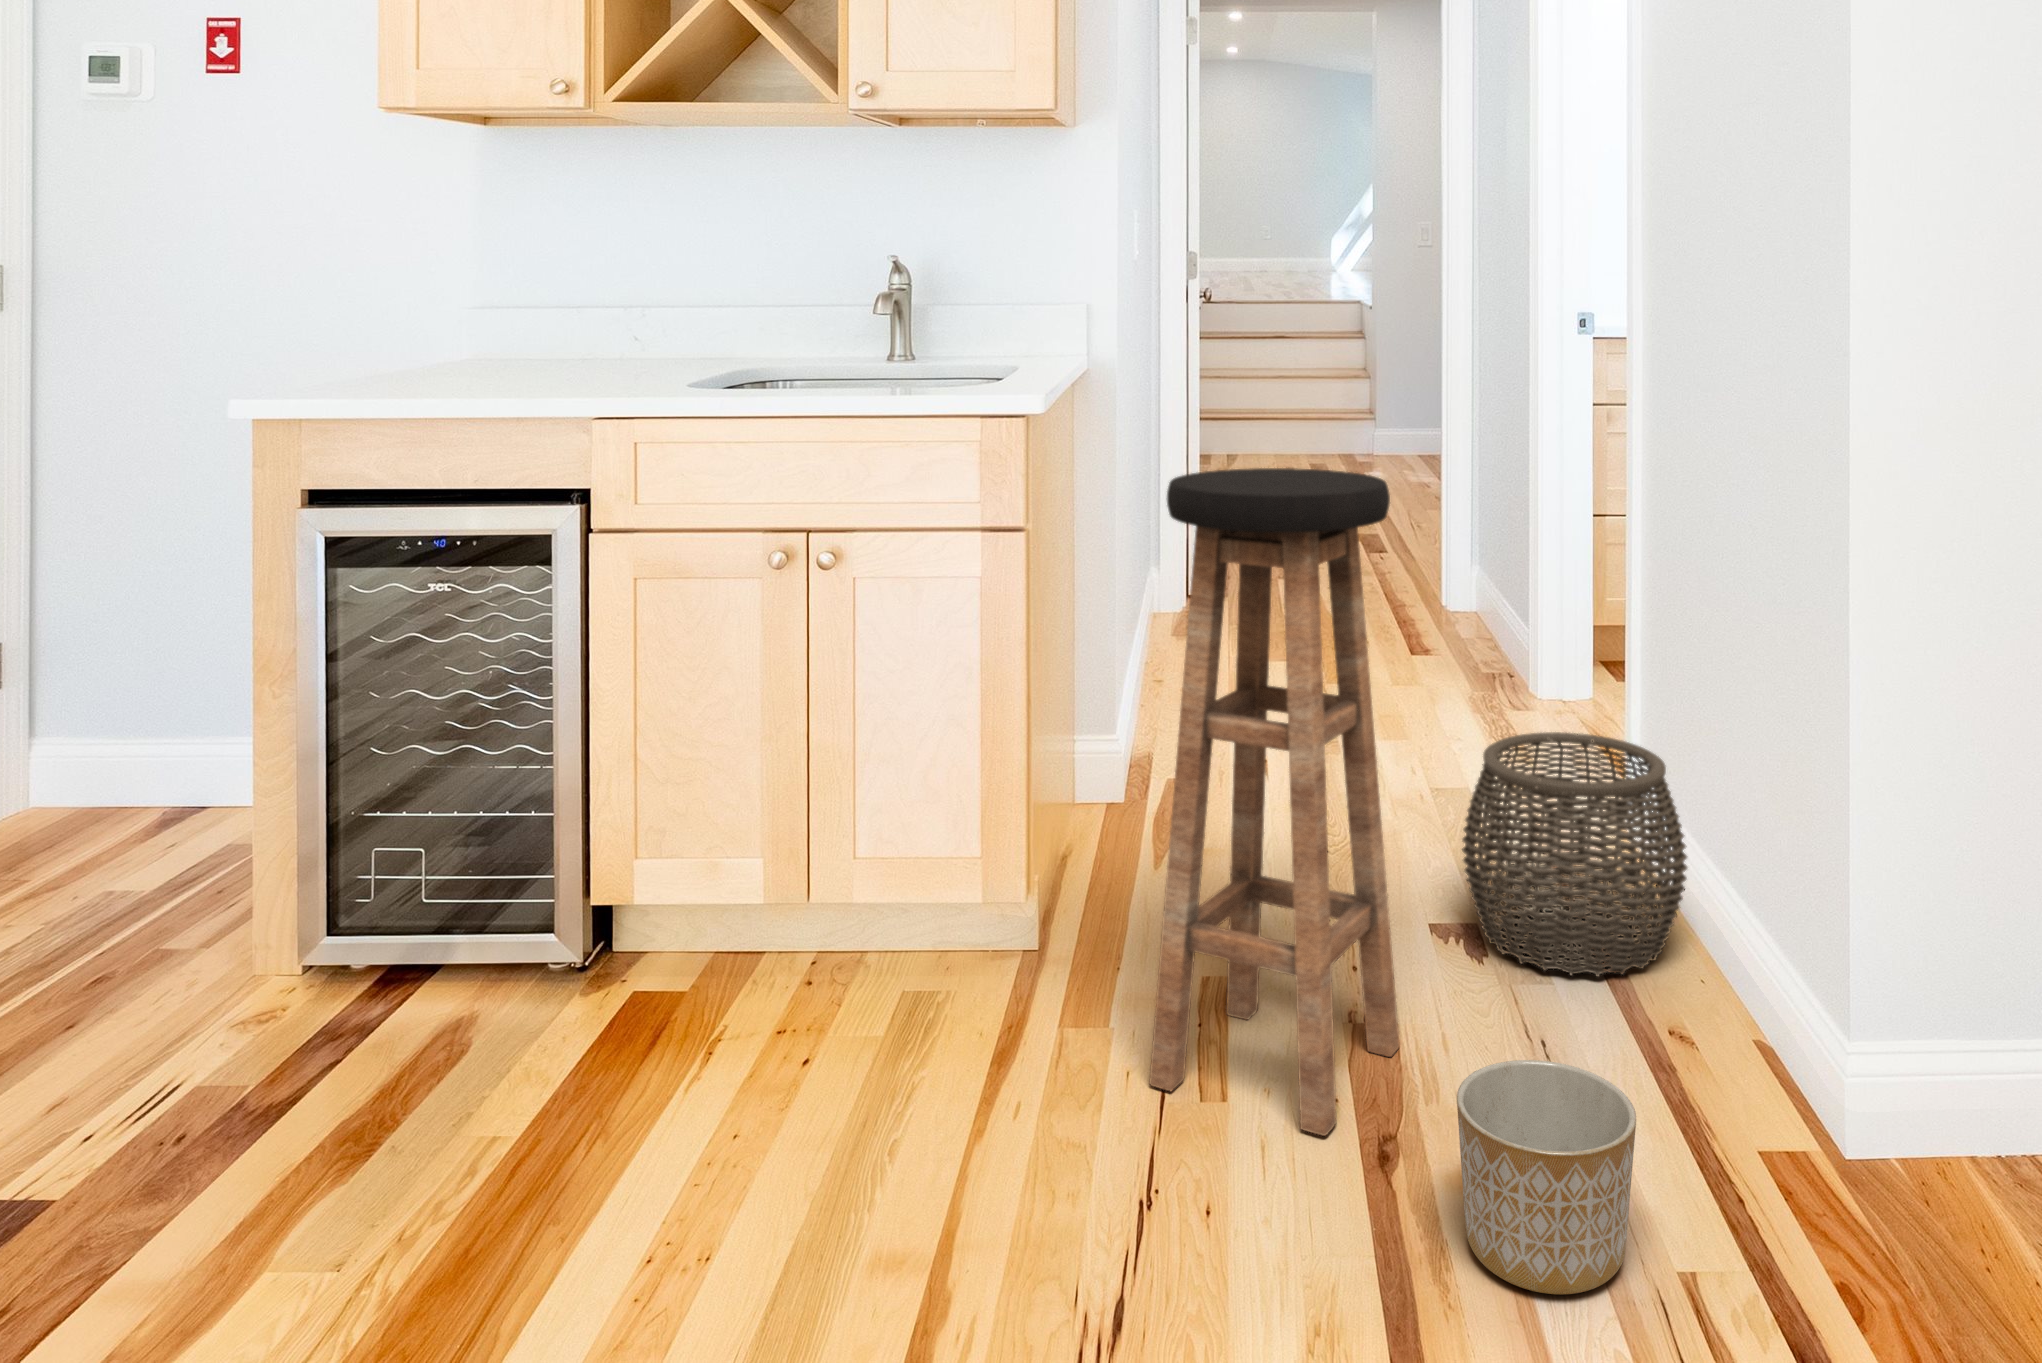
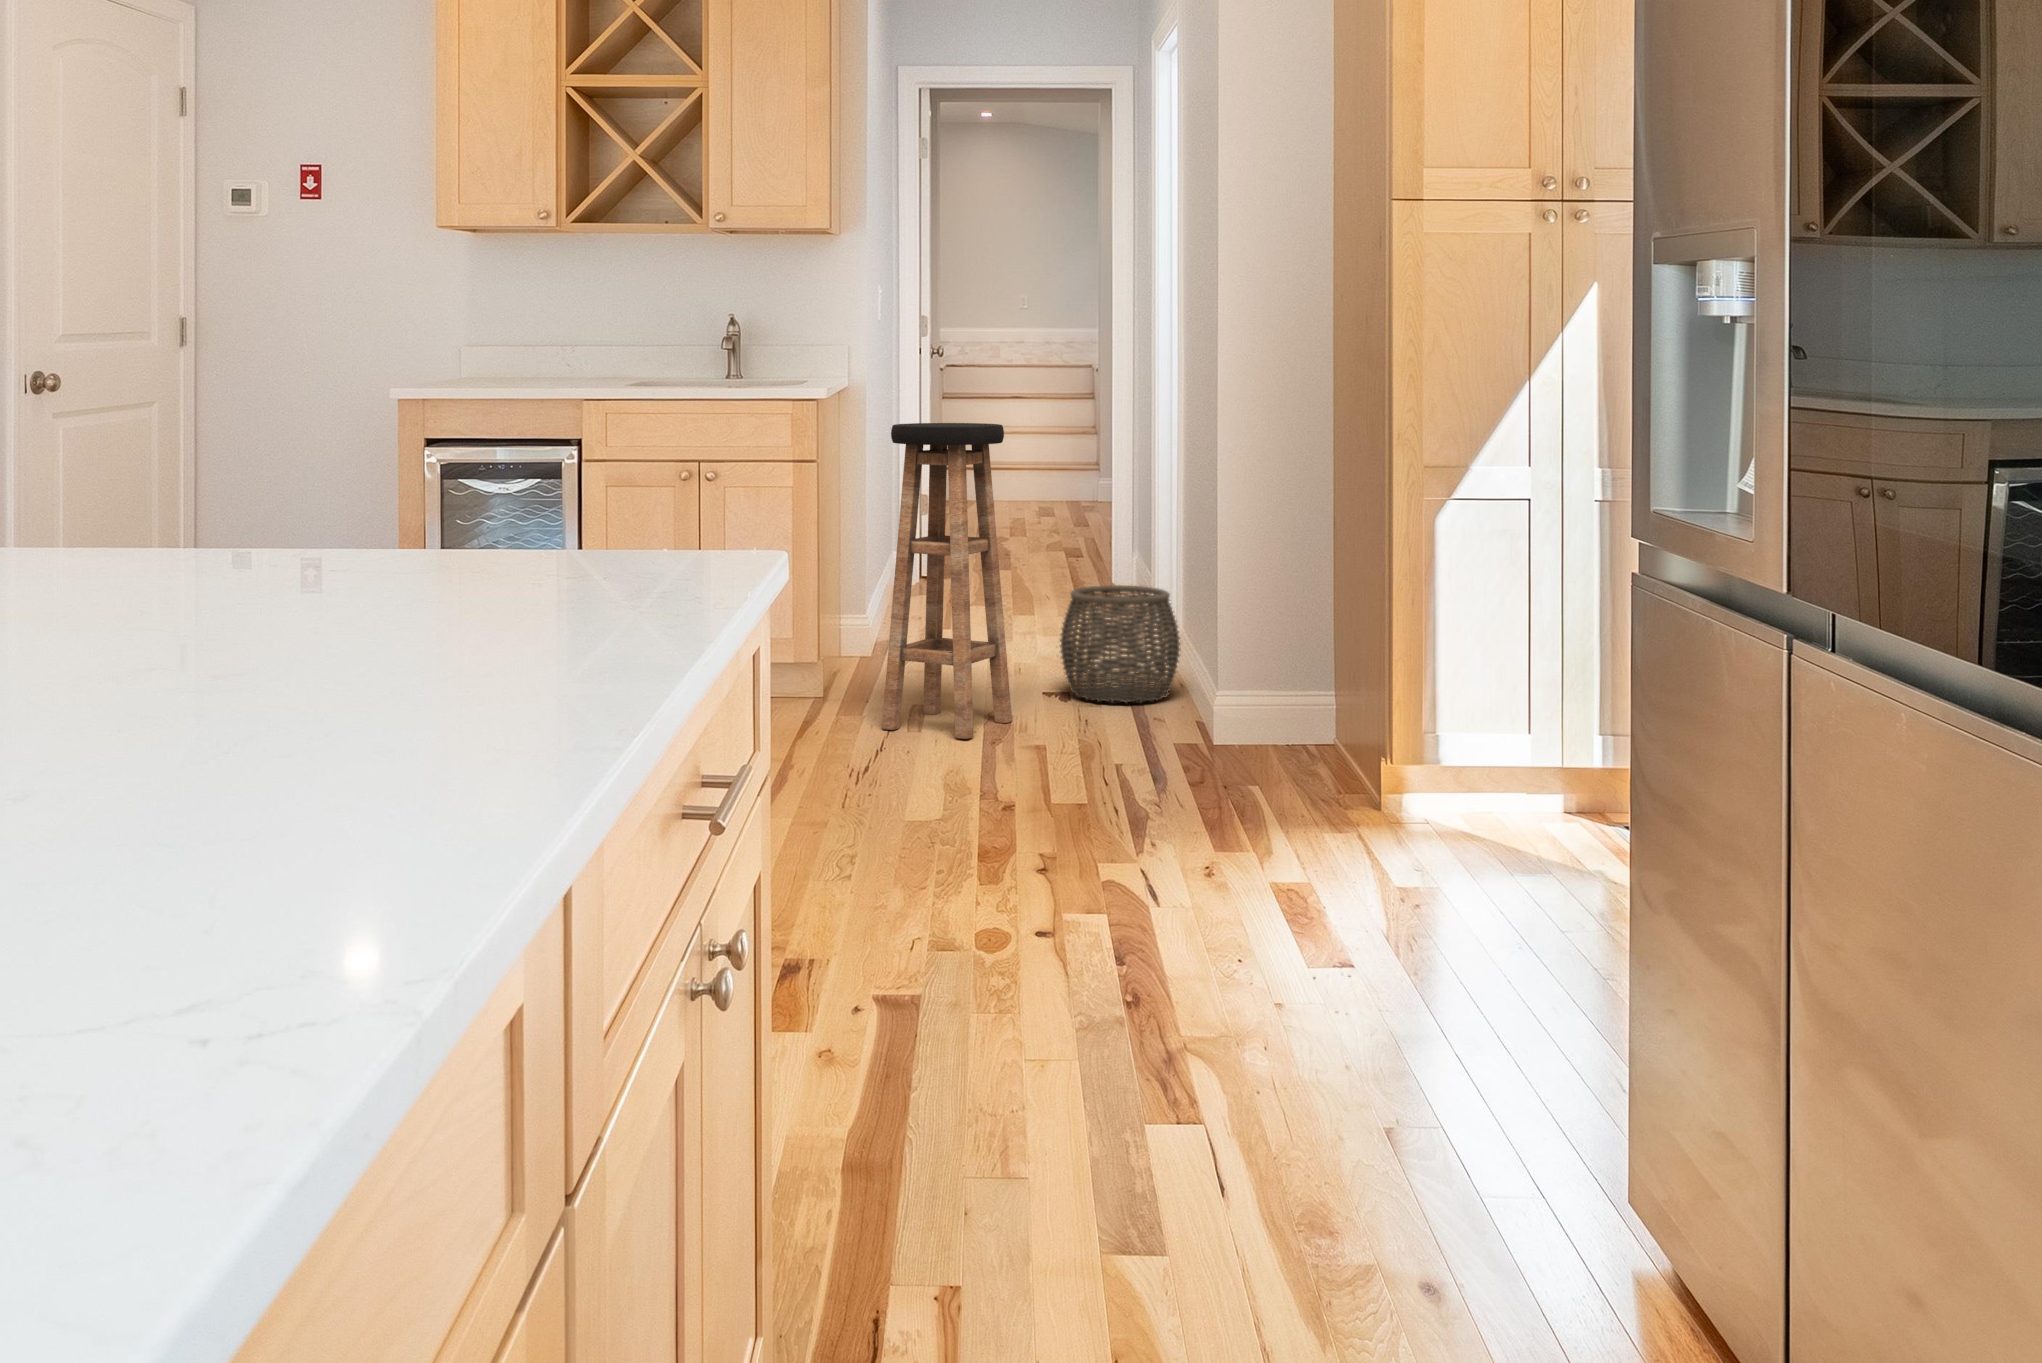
planter: present [1457,1060,1636,1294] -> none [1020,687,1100,768]

